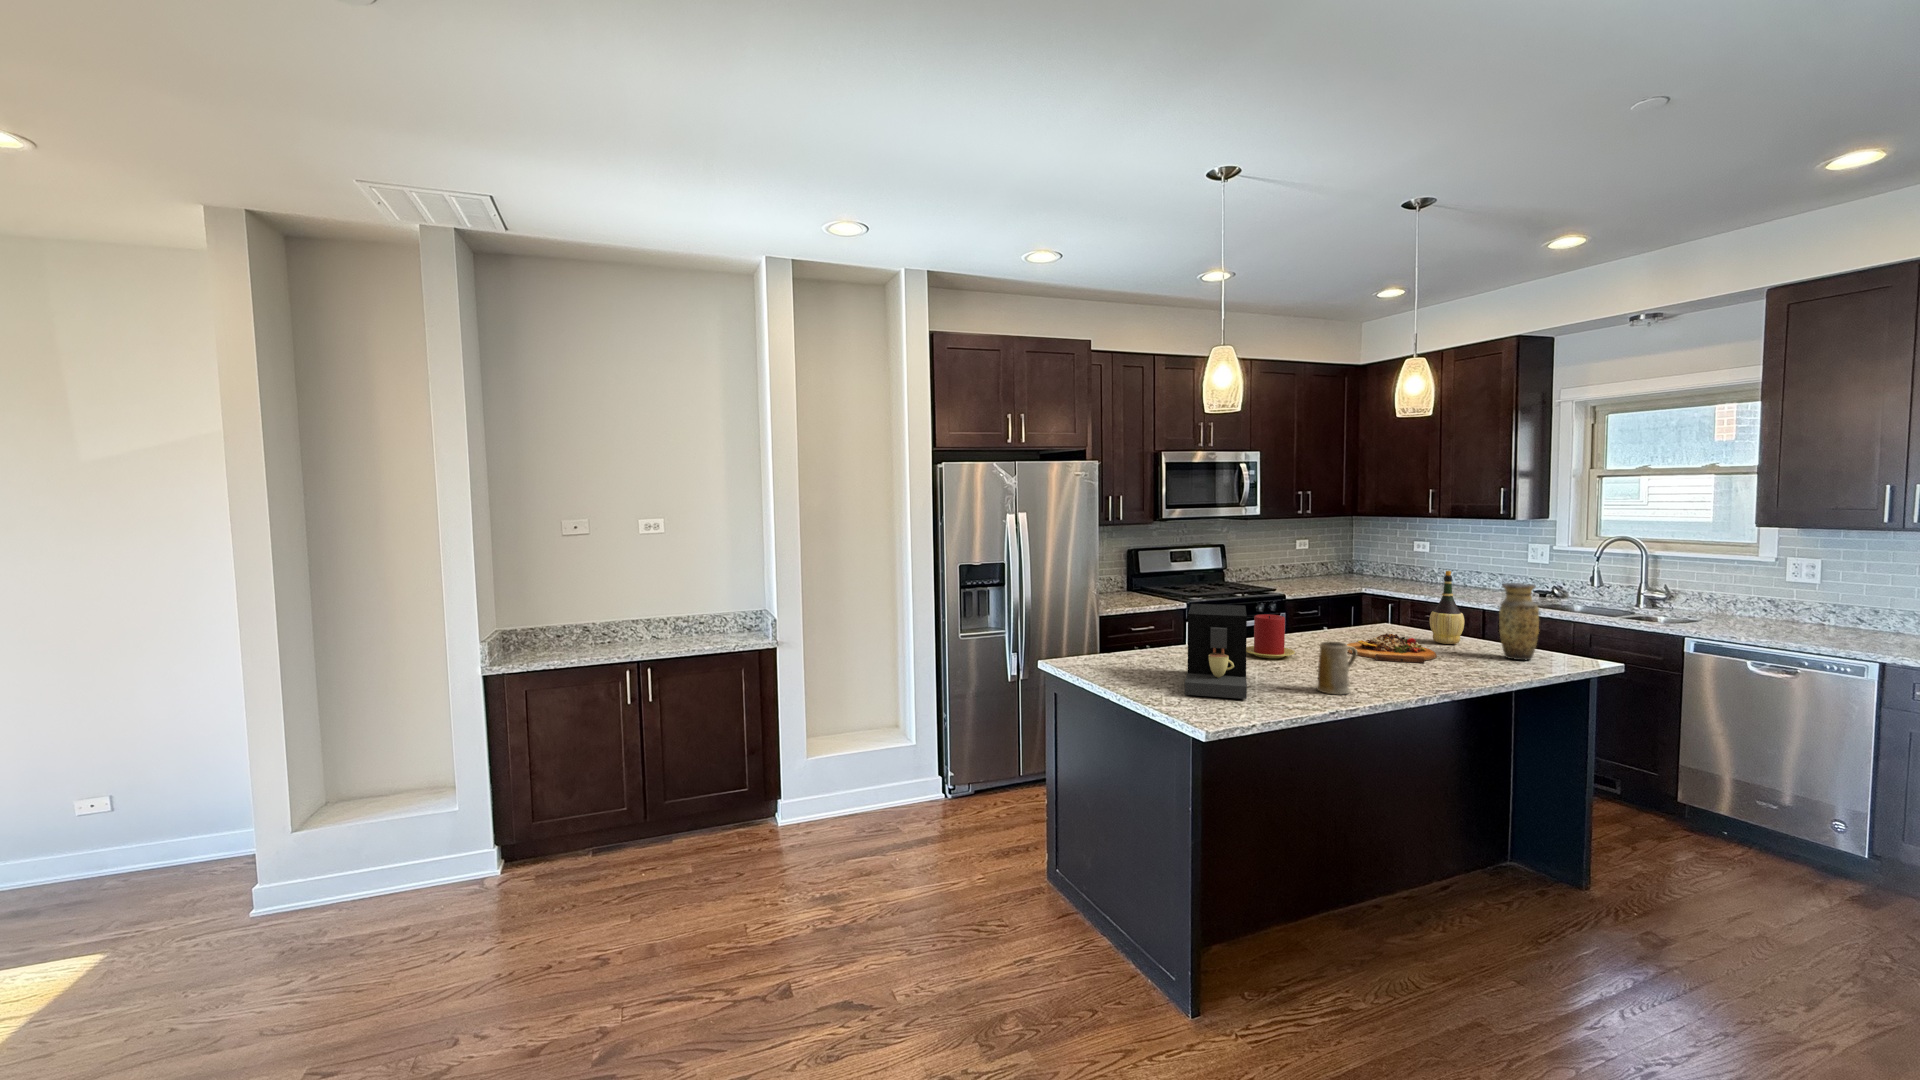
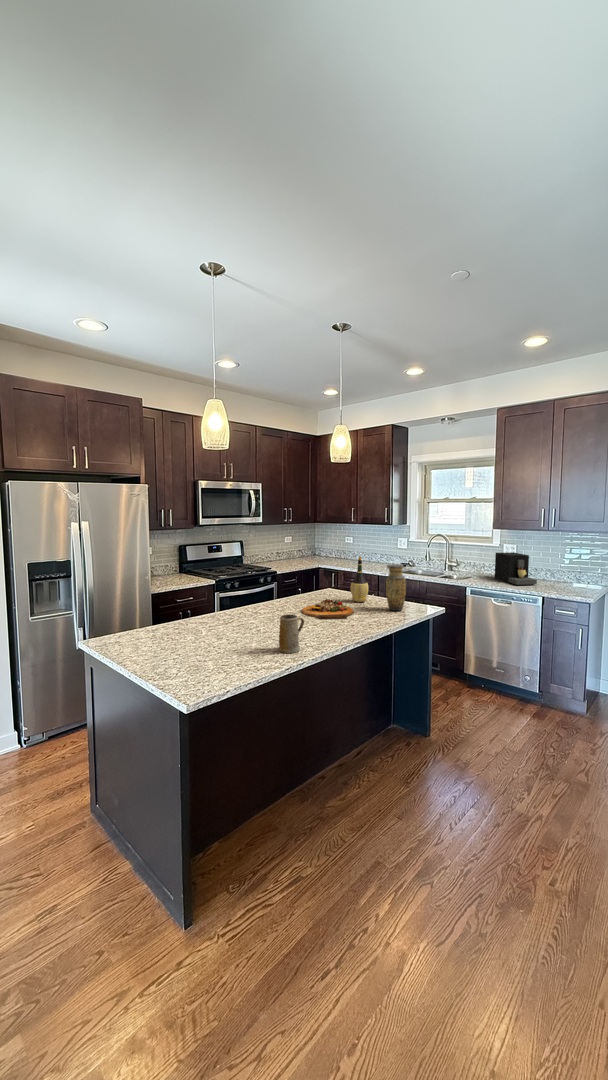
coffee maker: present [1185,604,1247,699] -> present [495,552,537,585]
candle: present [1246,614,1295,658] -> none [237,593,270,624]

